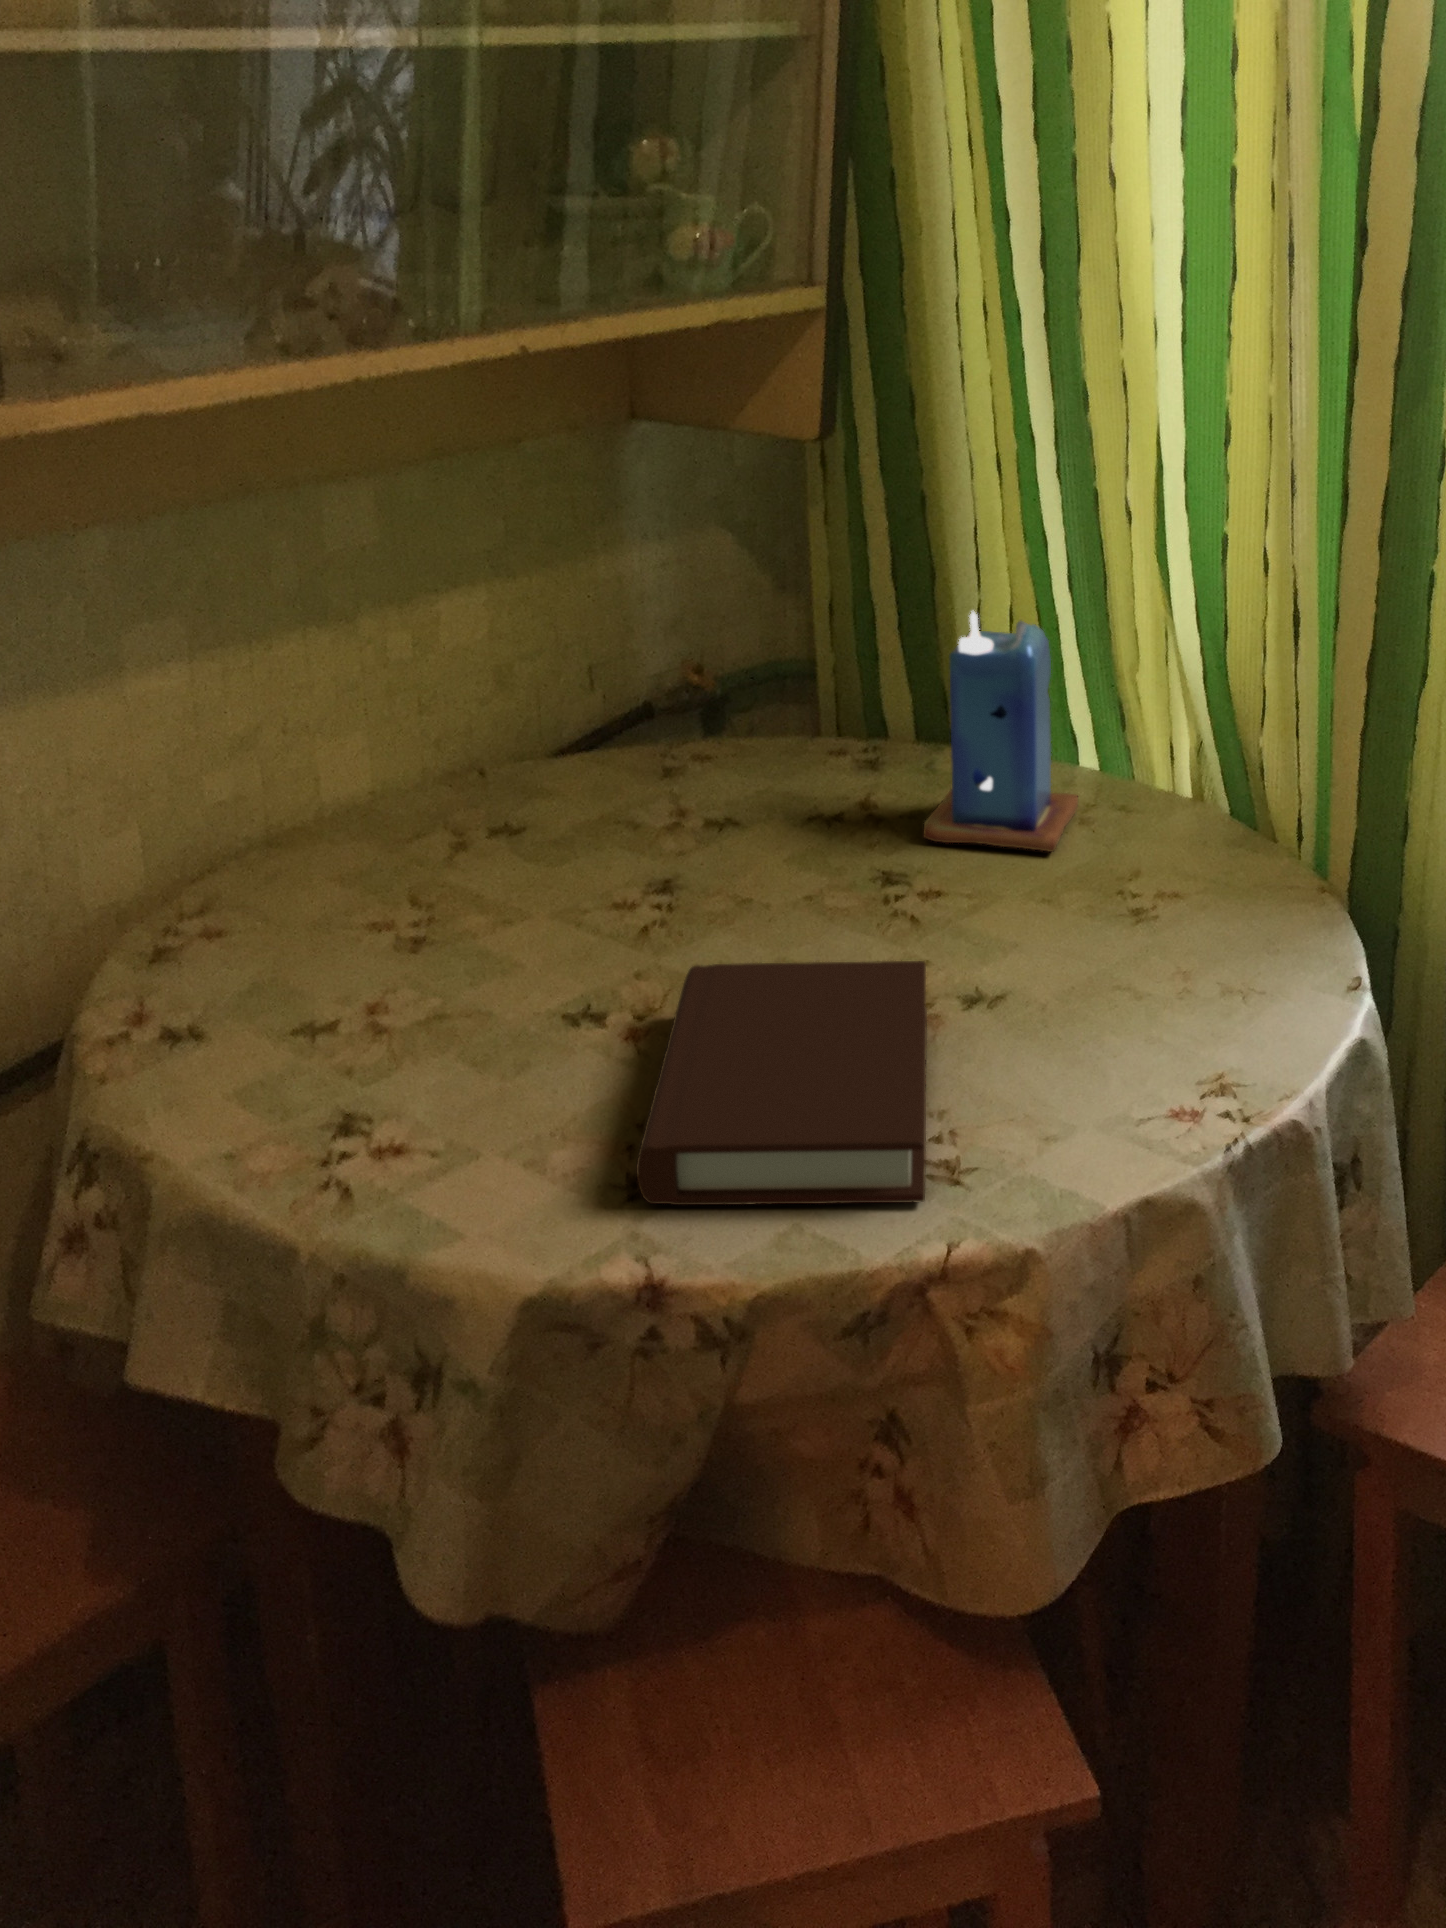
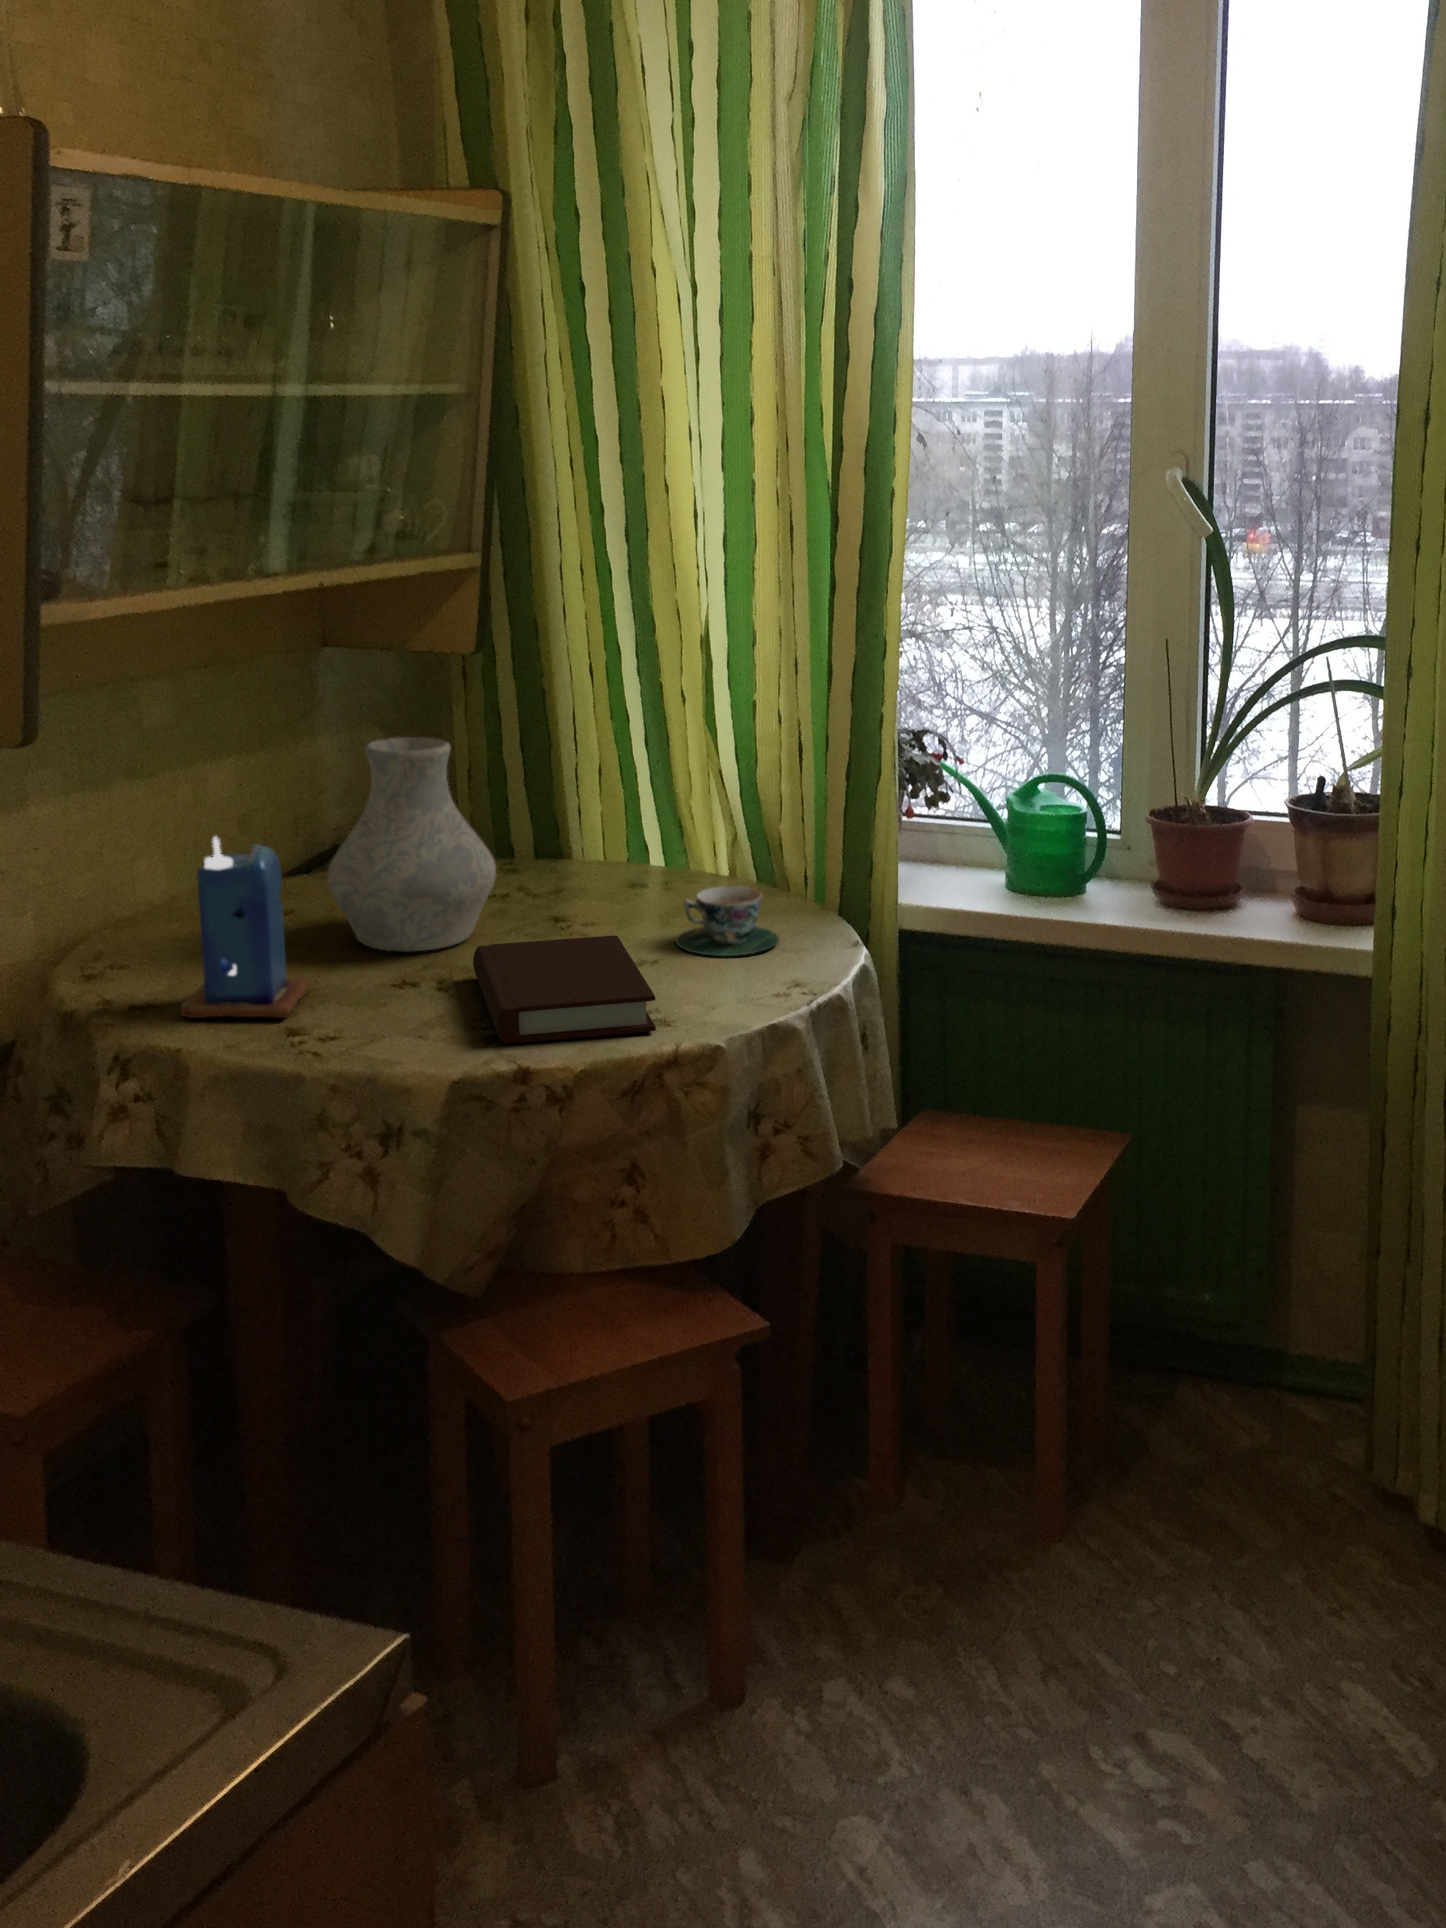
vase: none [509,593,770,941] -> present [328,737,496,952]
candle: present [924,611,1078,852] -> present [181,837,310,1018]
teacup: none [1045,865,1221,1002] -> present [676,886,779,956]

